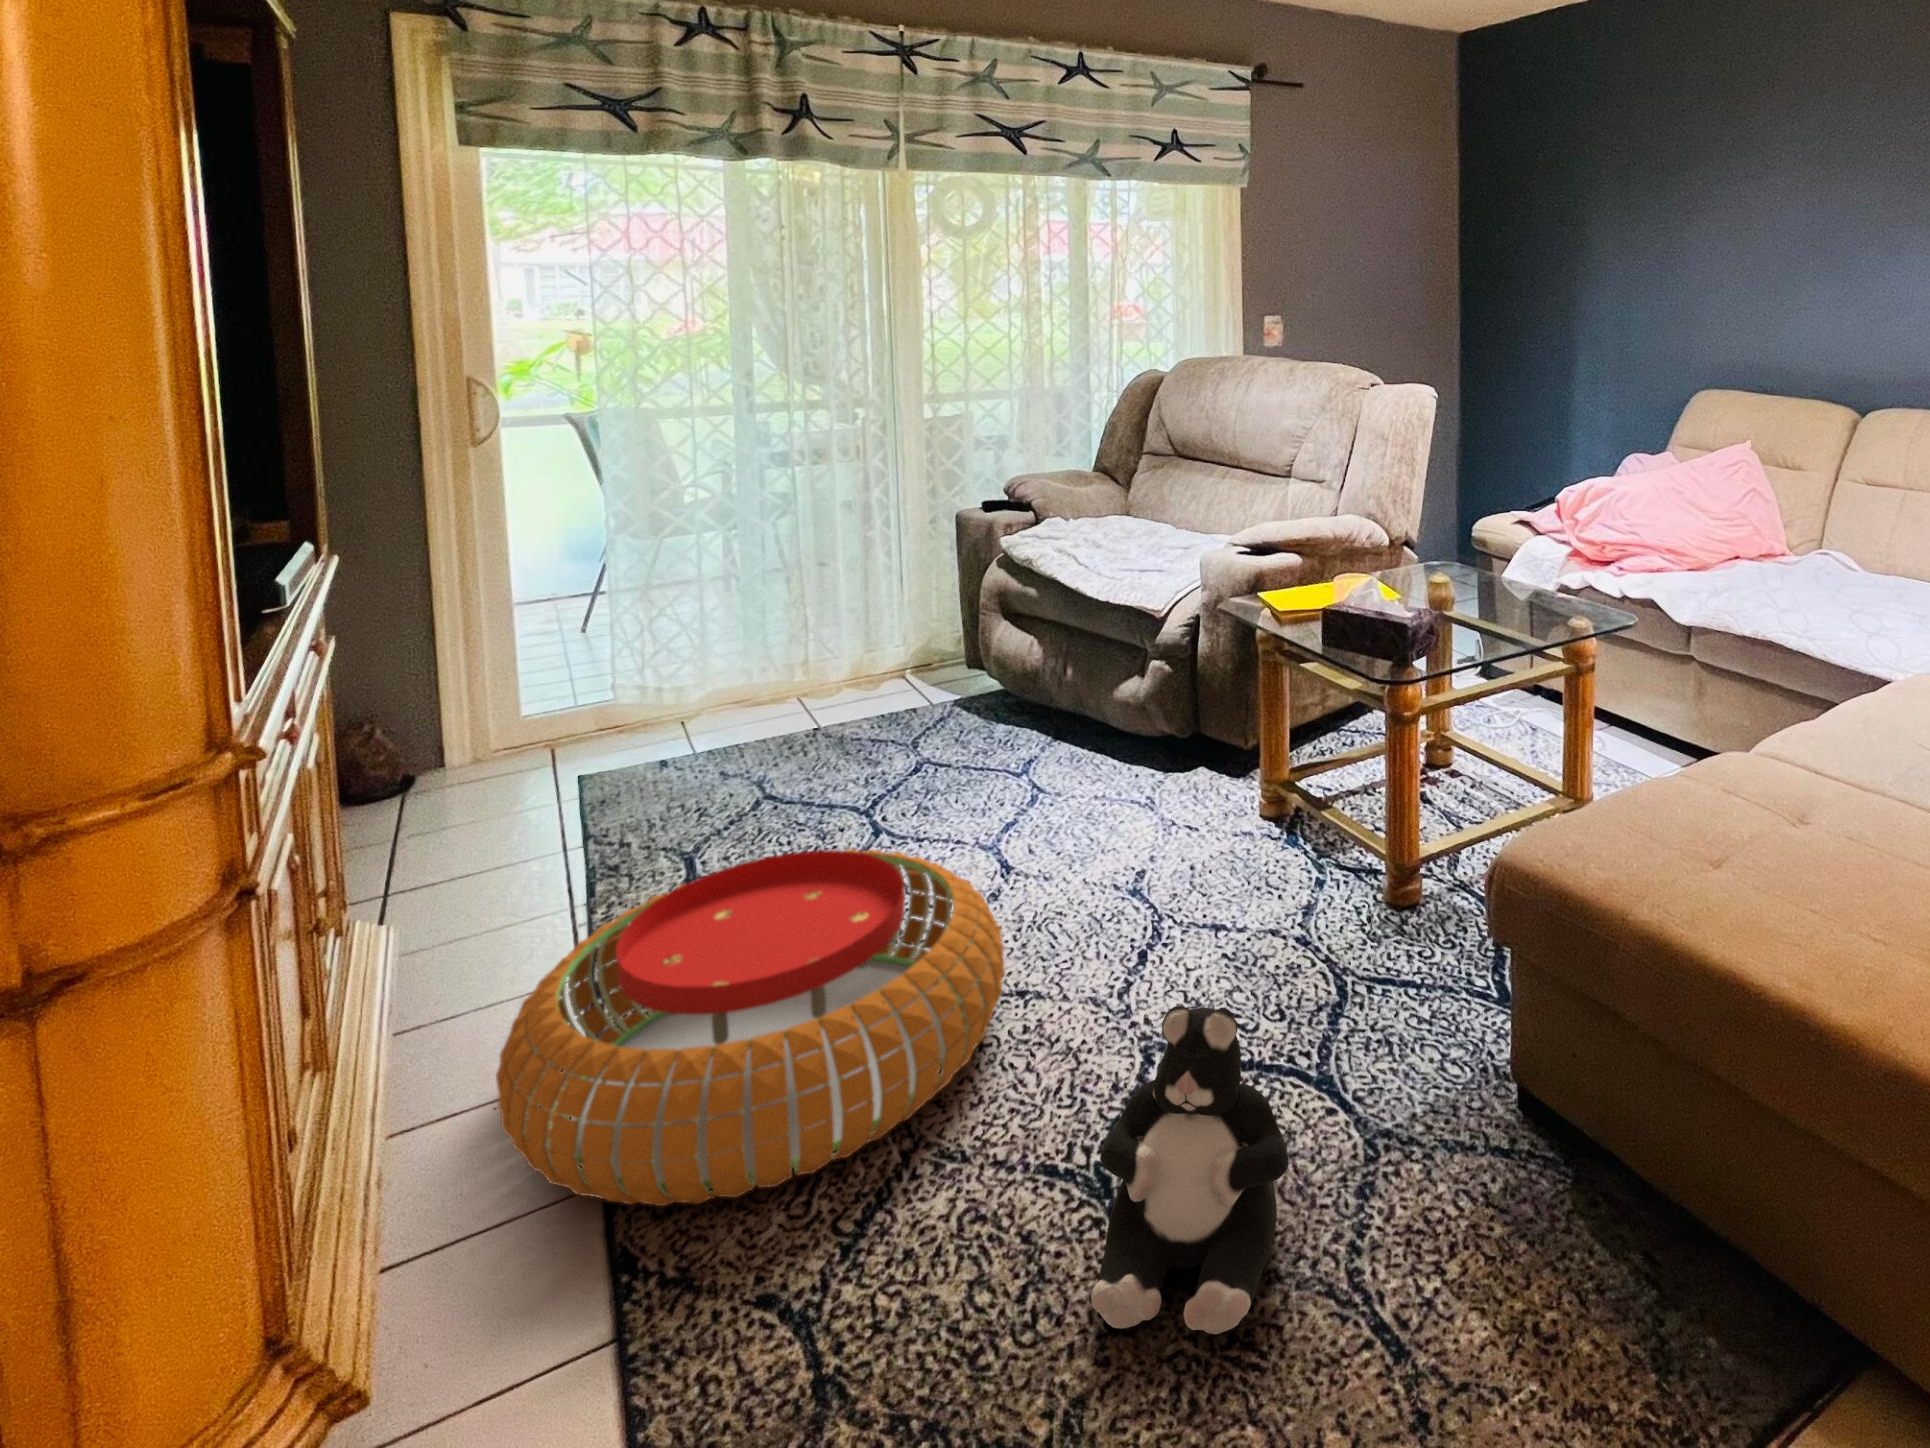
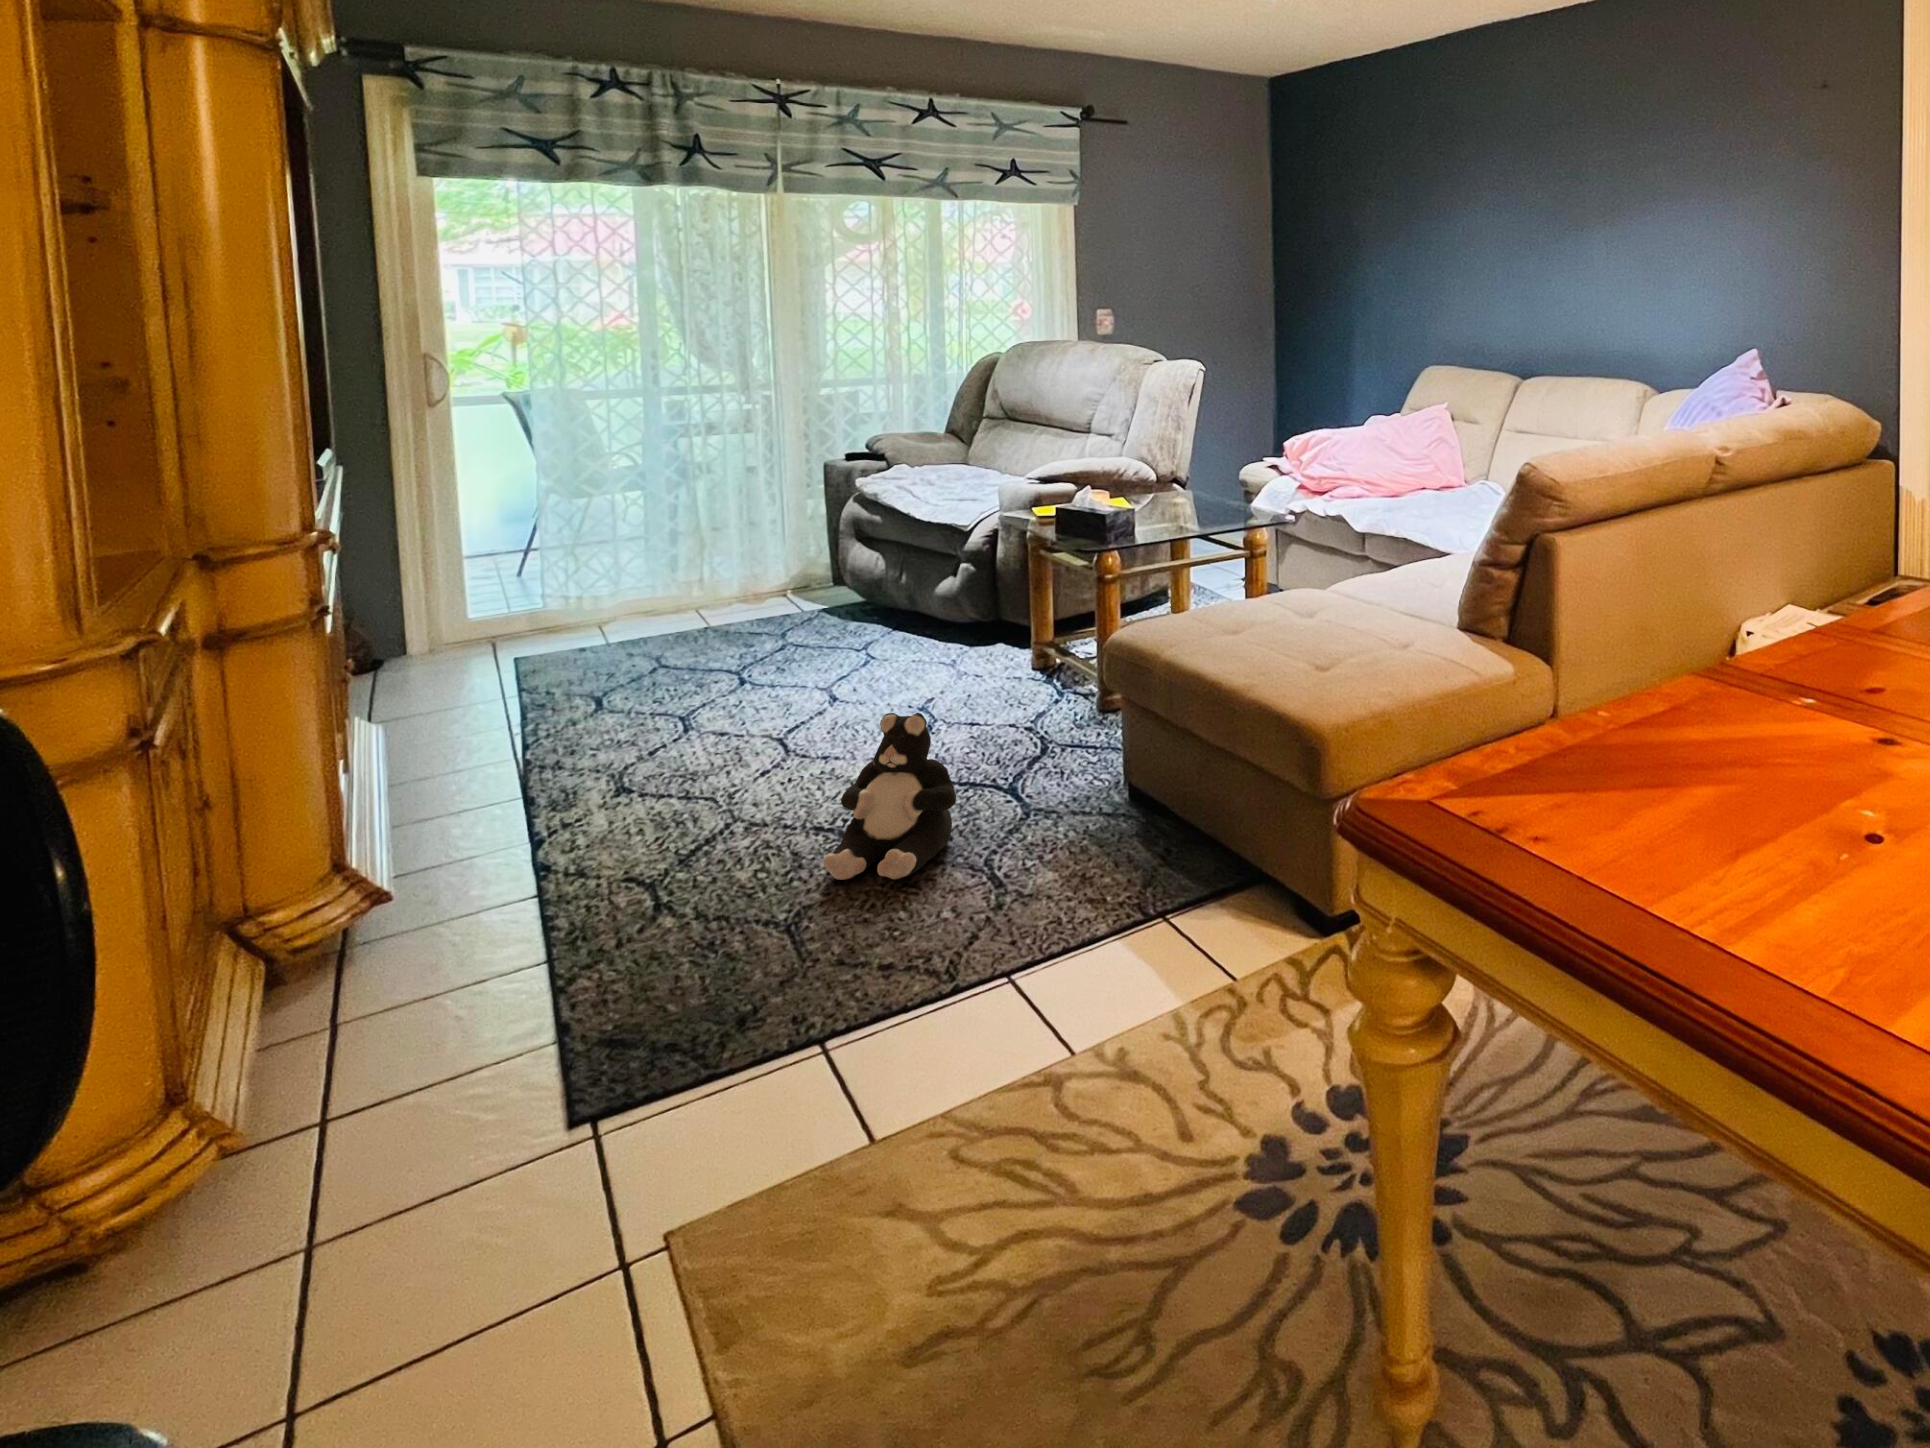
pouf: present [496,849,1005,1206] -> none [460,663,811,849]

